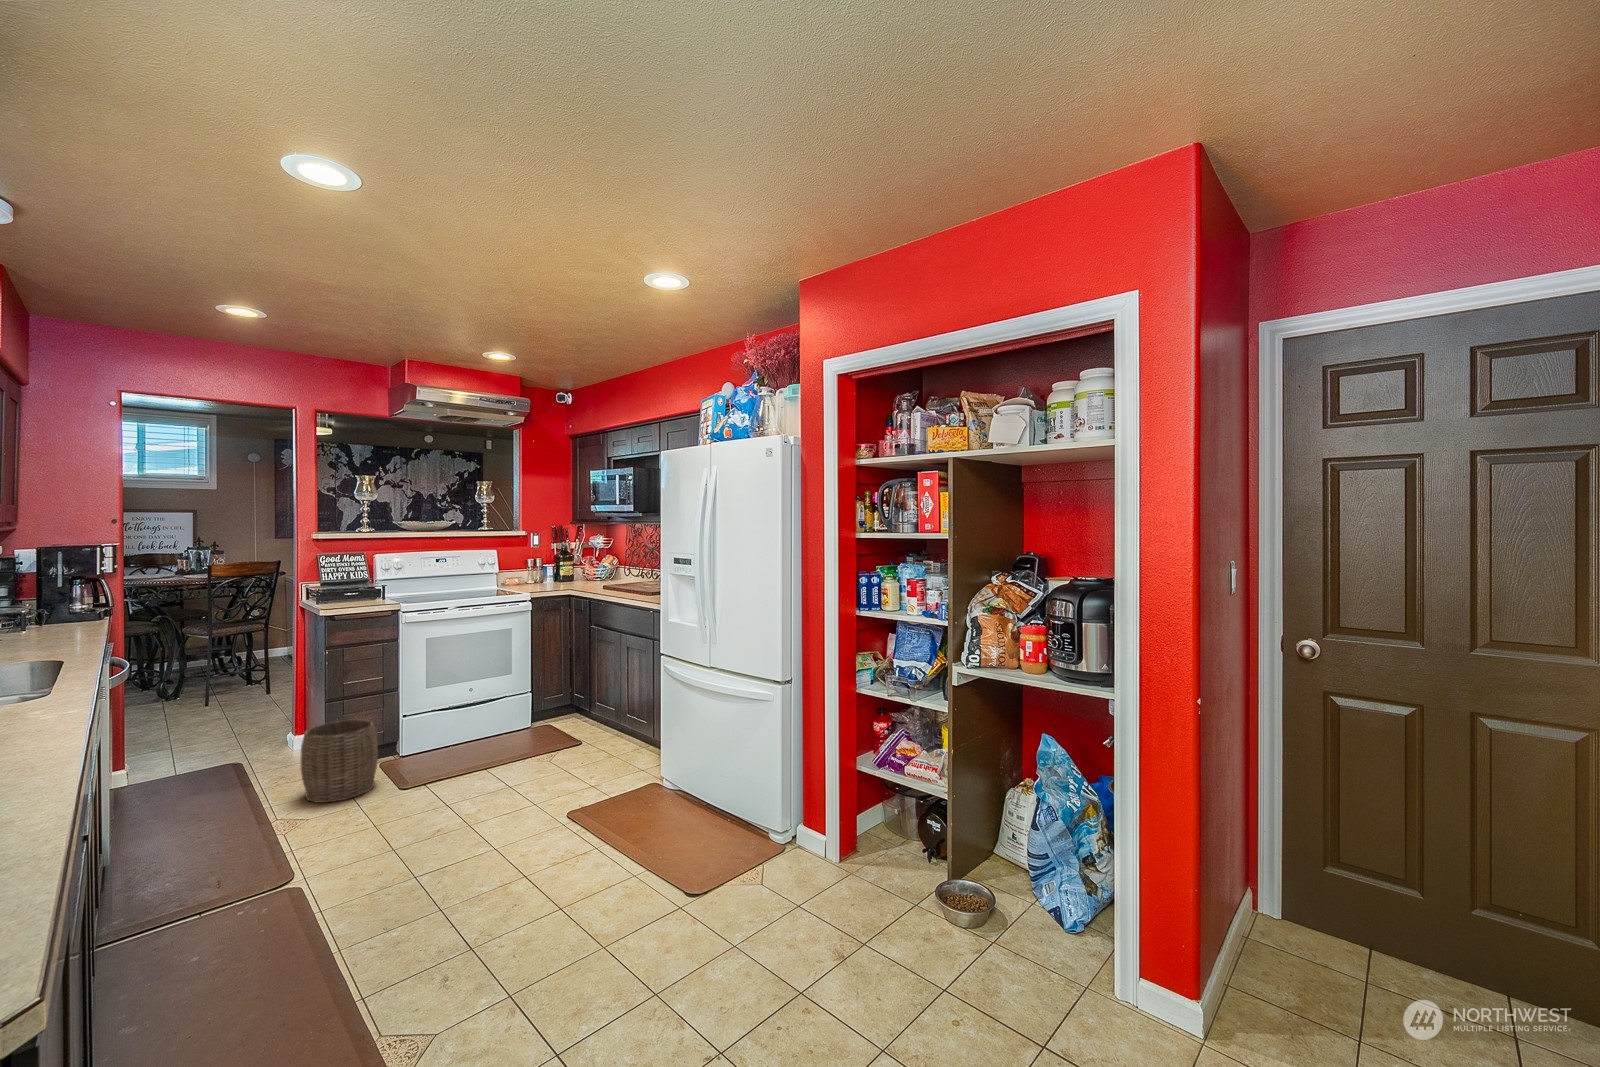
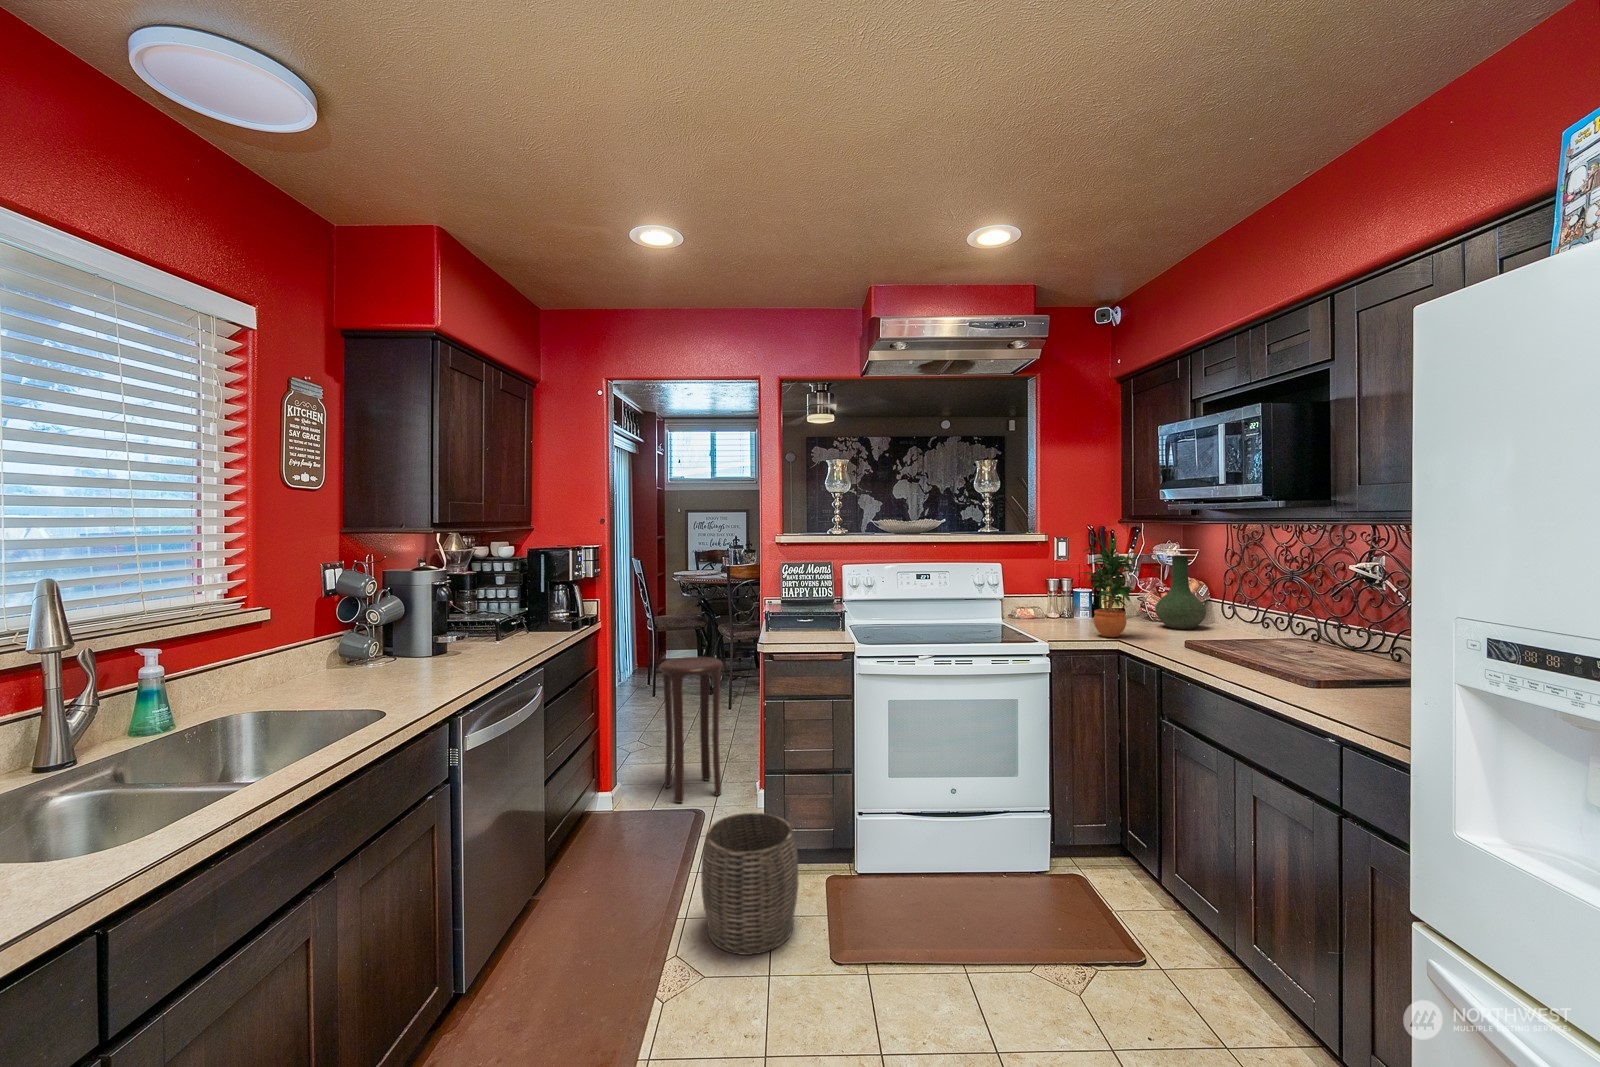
potted plant: none [548,531,583,589] -> present [1082,536,1142,637]
vase: none [590,542,616,584] -> present [1155,555,1206,629]
stool: none [179,640,252,765] -> present [659,657,723,803]

